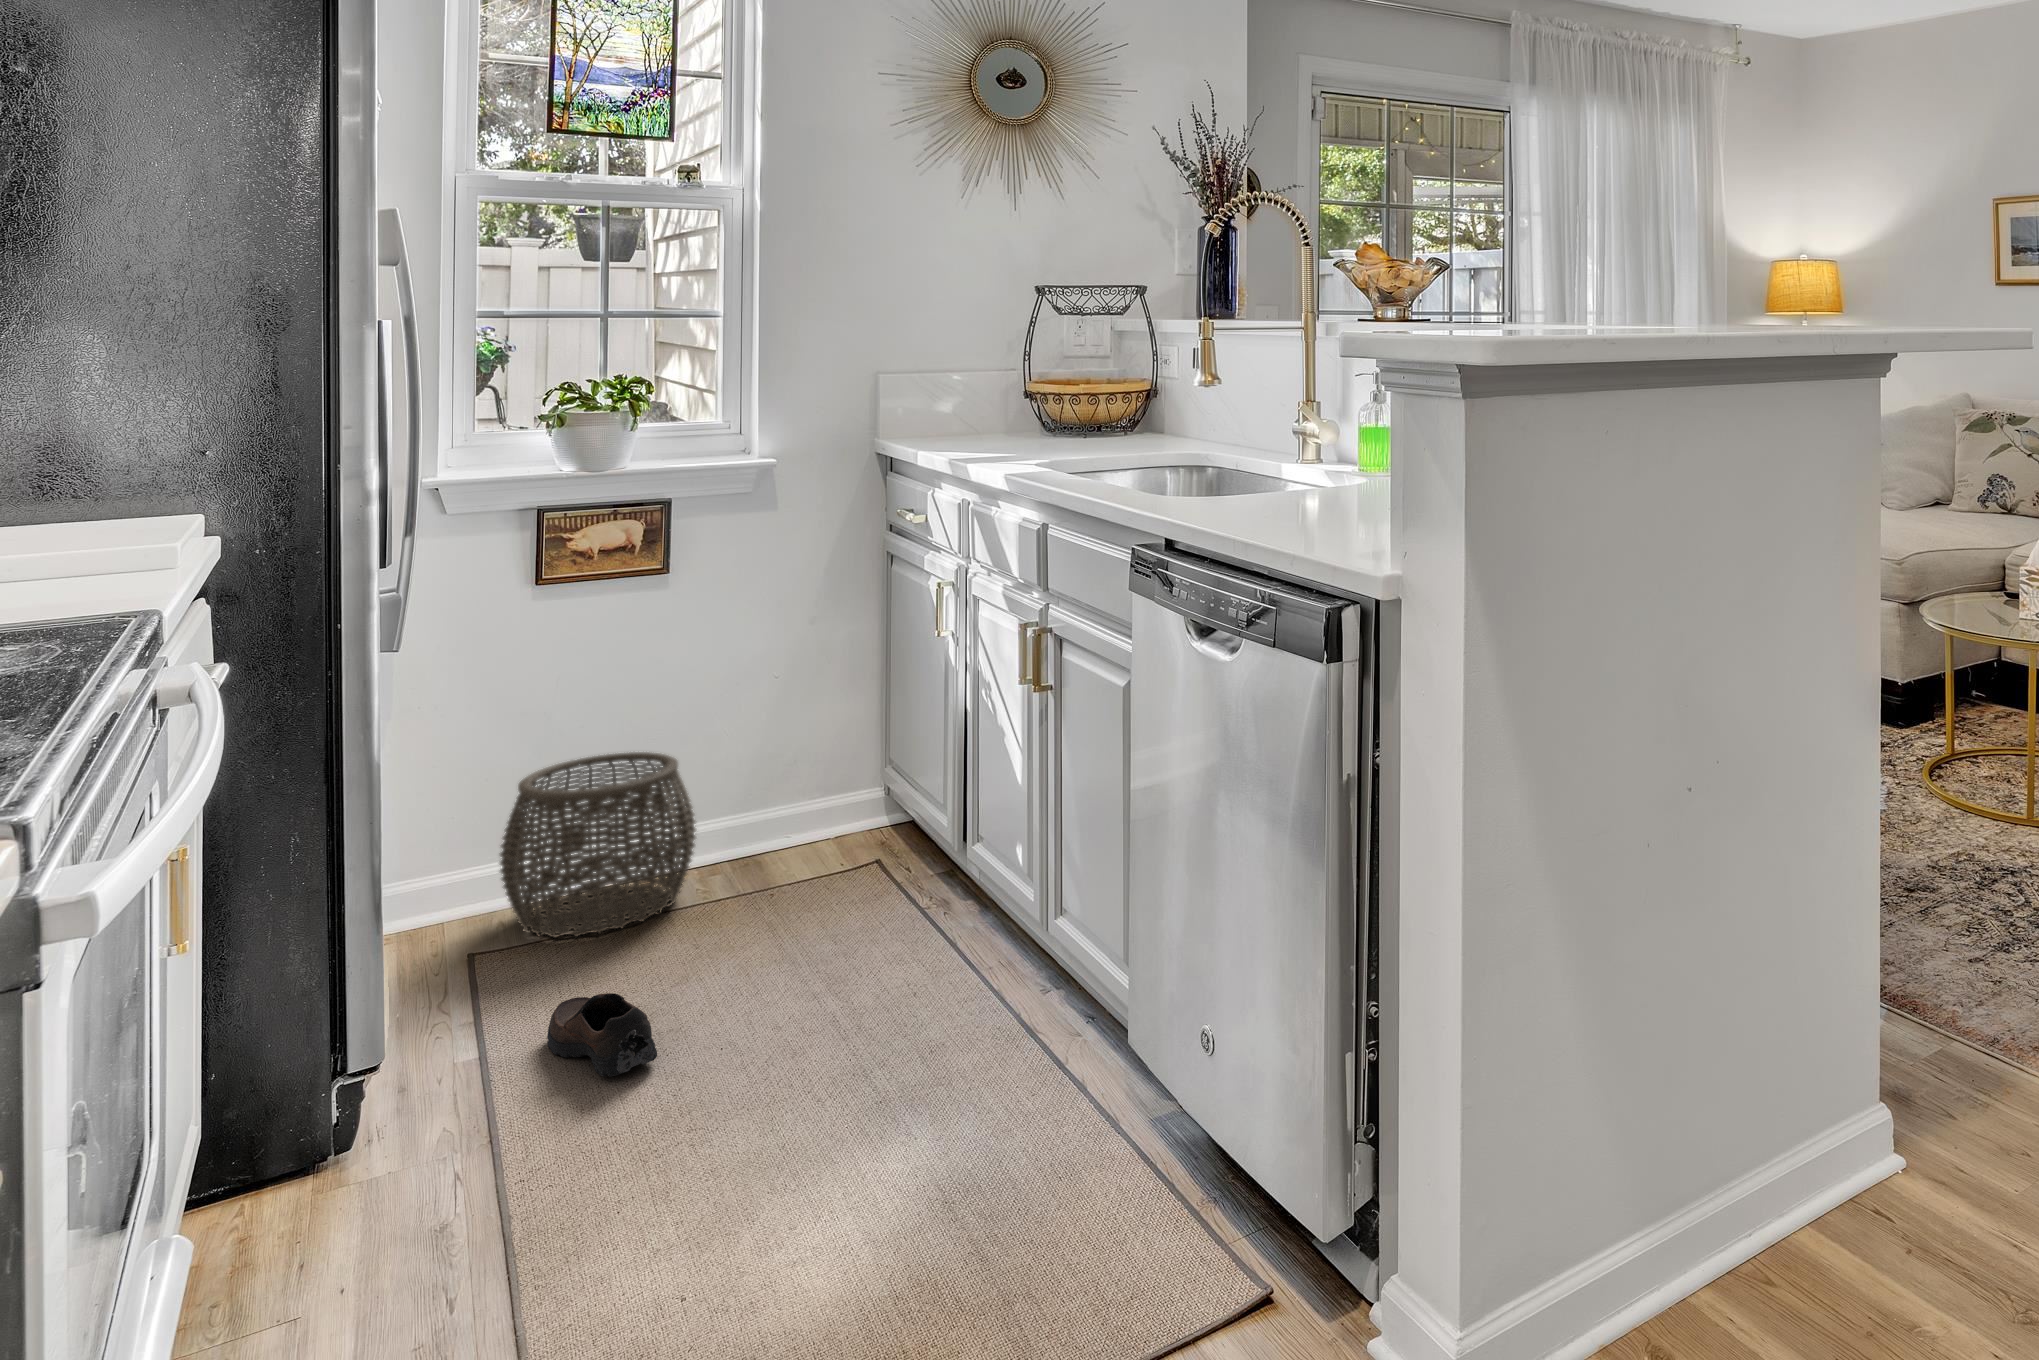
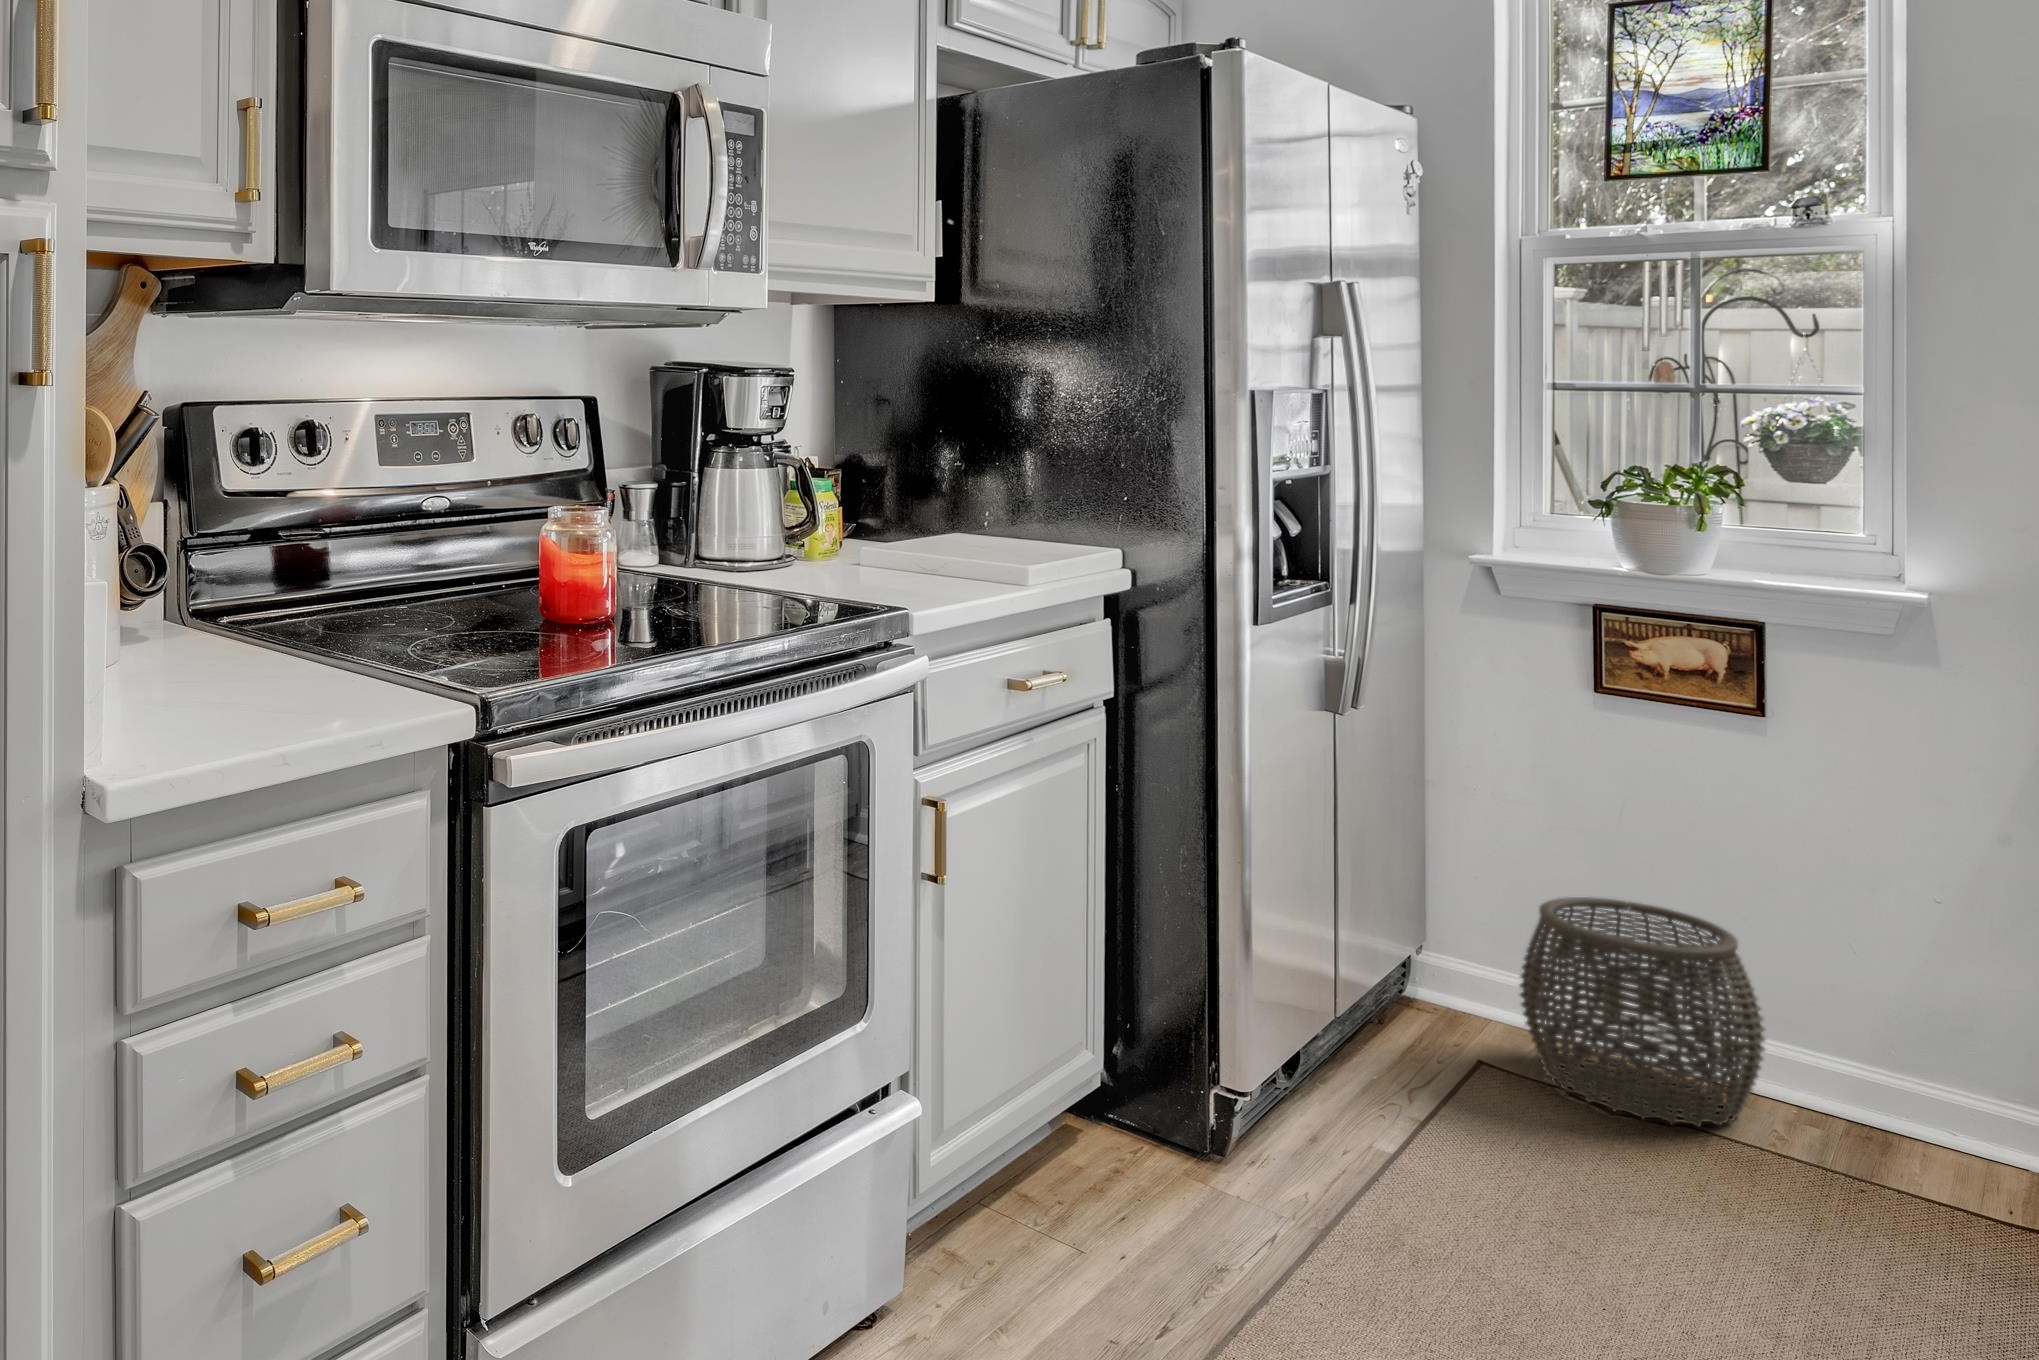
shoe: present [547,993,657,1076] -> none [1457,1146,1545,1261]

